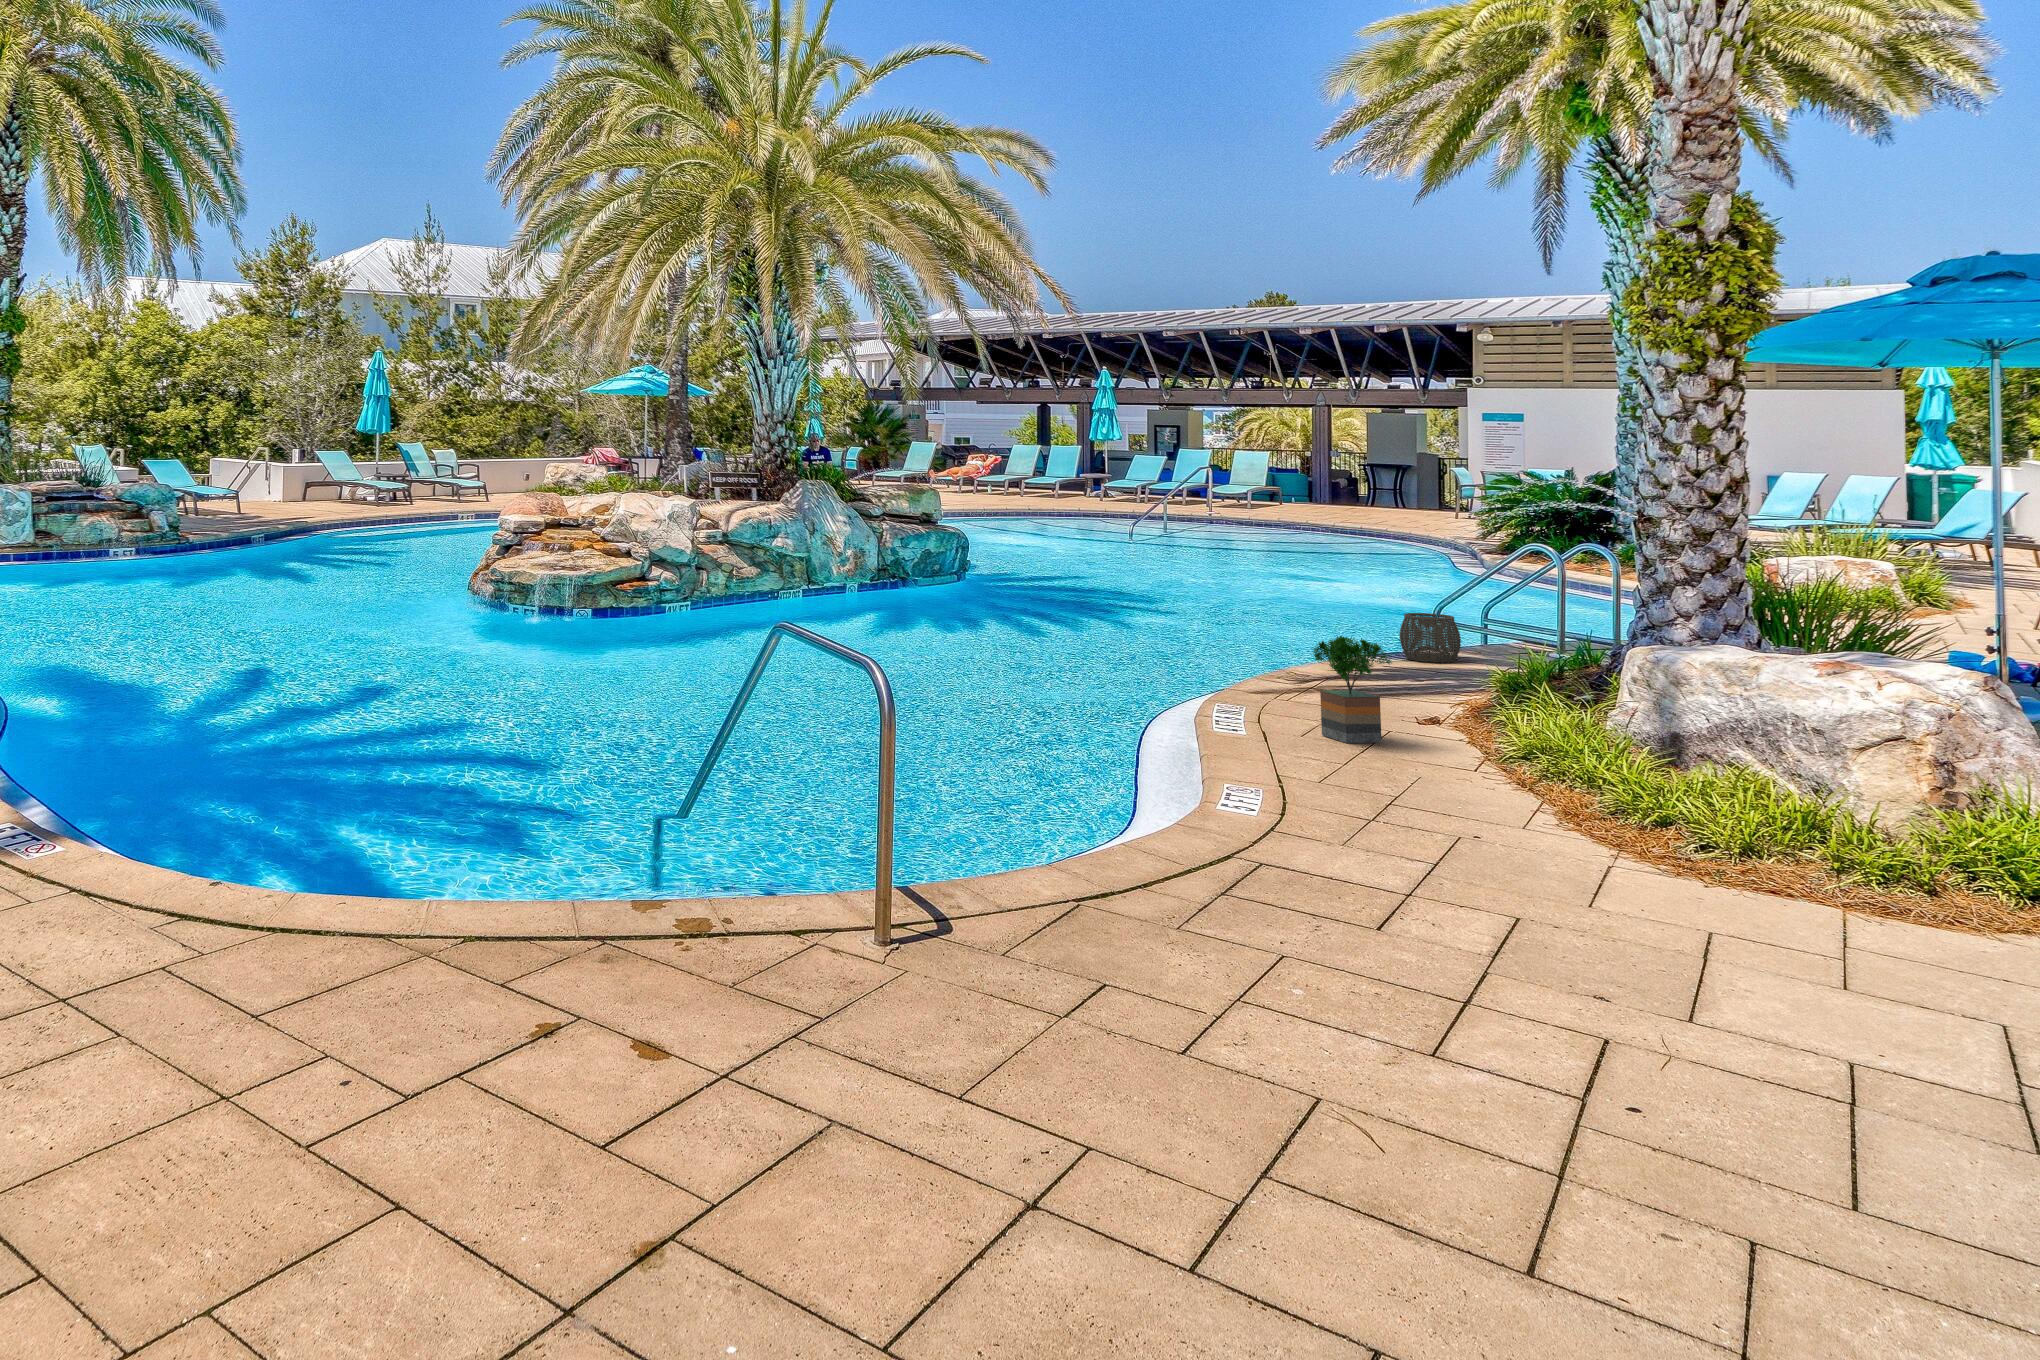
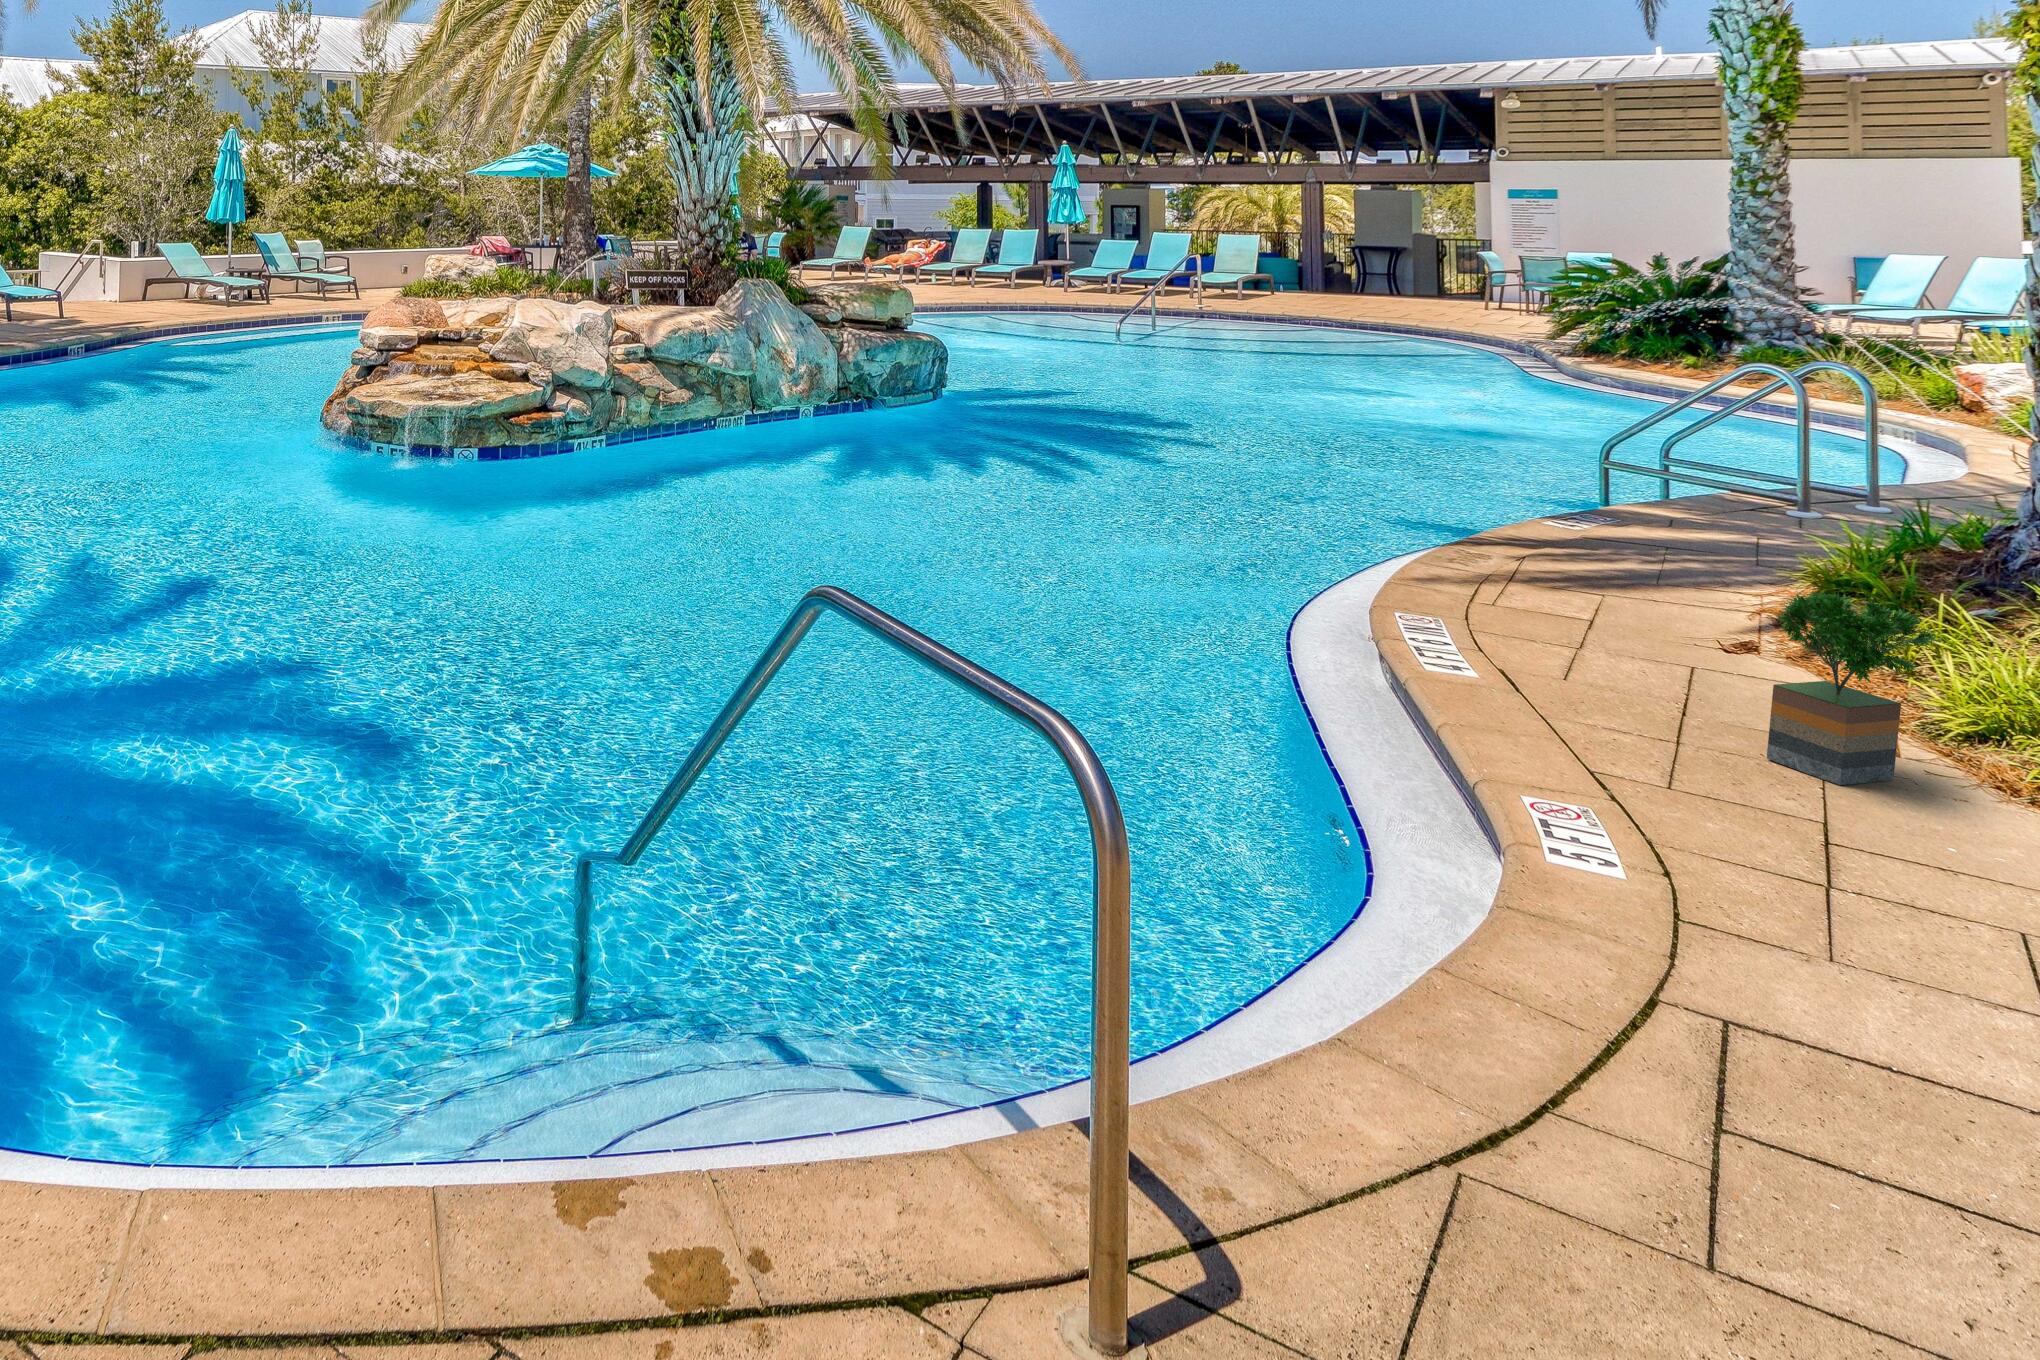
woven basket: present [1399,613,1461,663] -> none [1612,476,1710,549]

